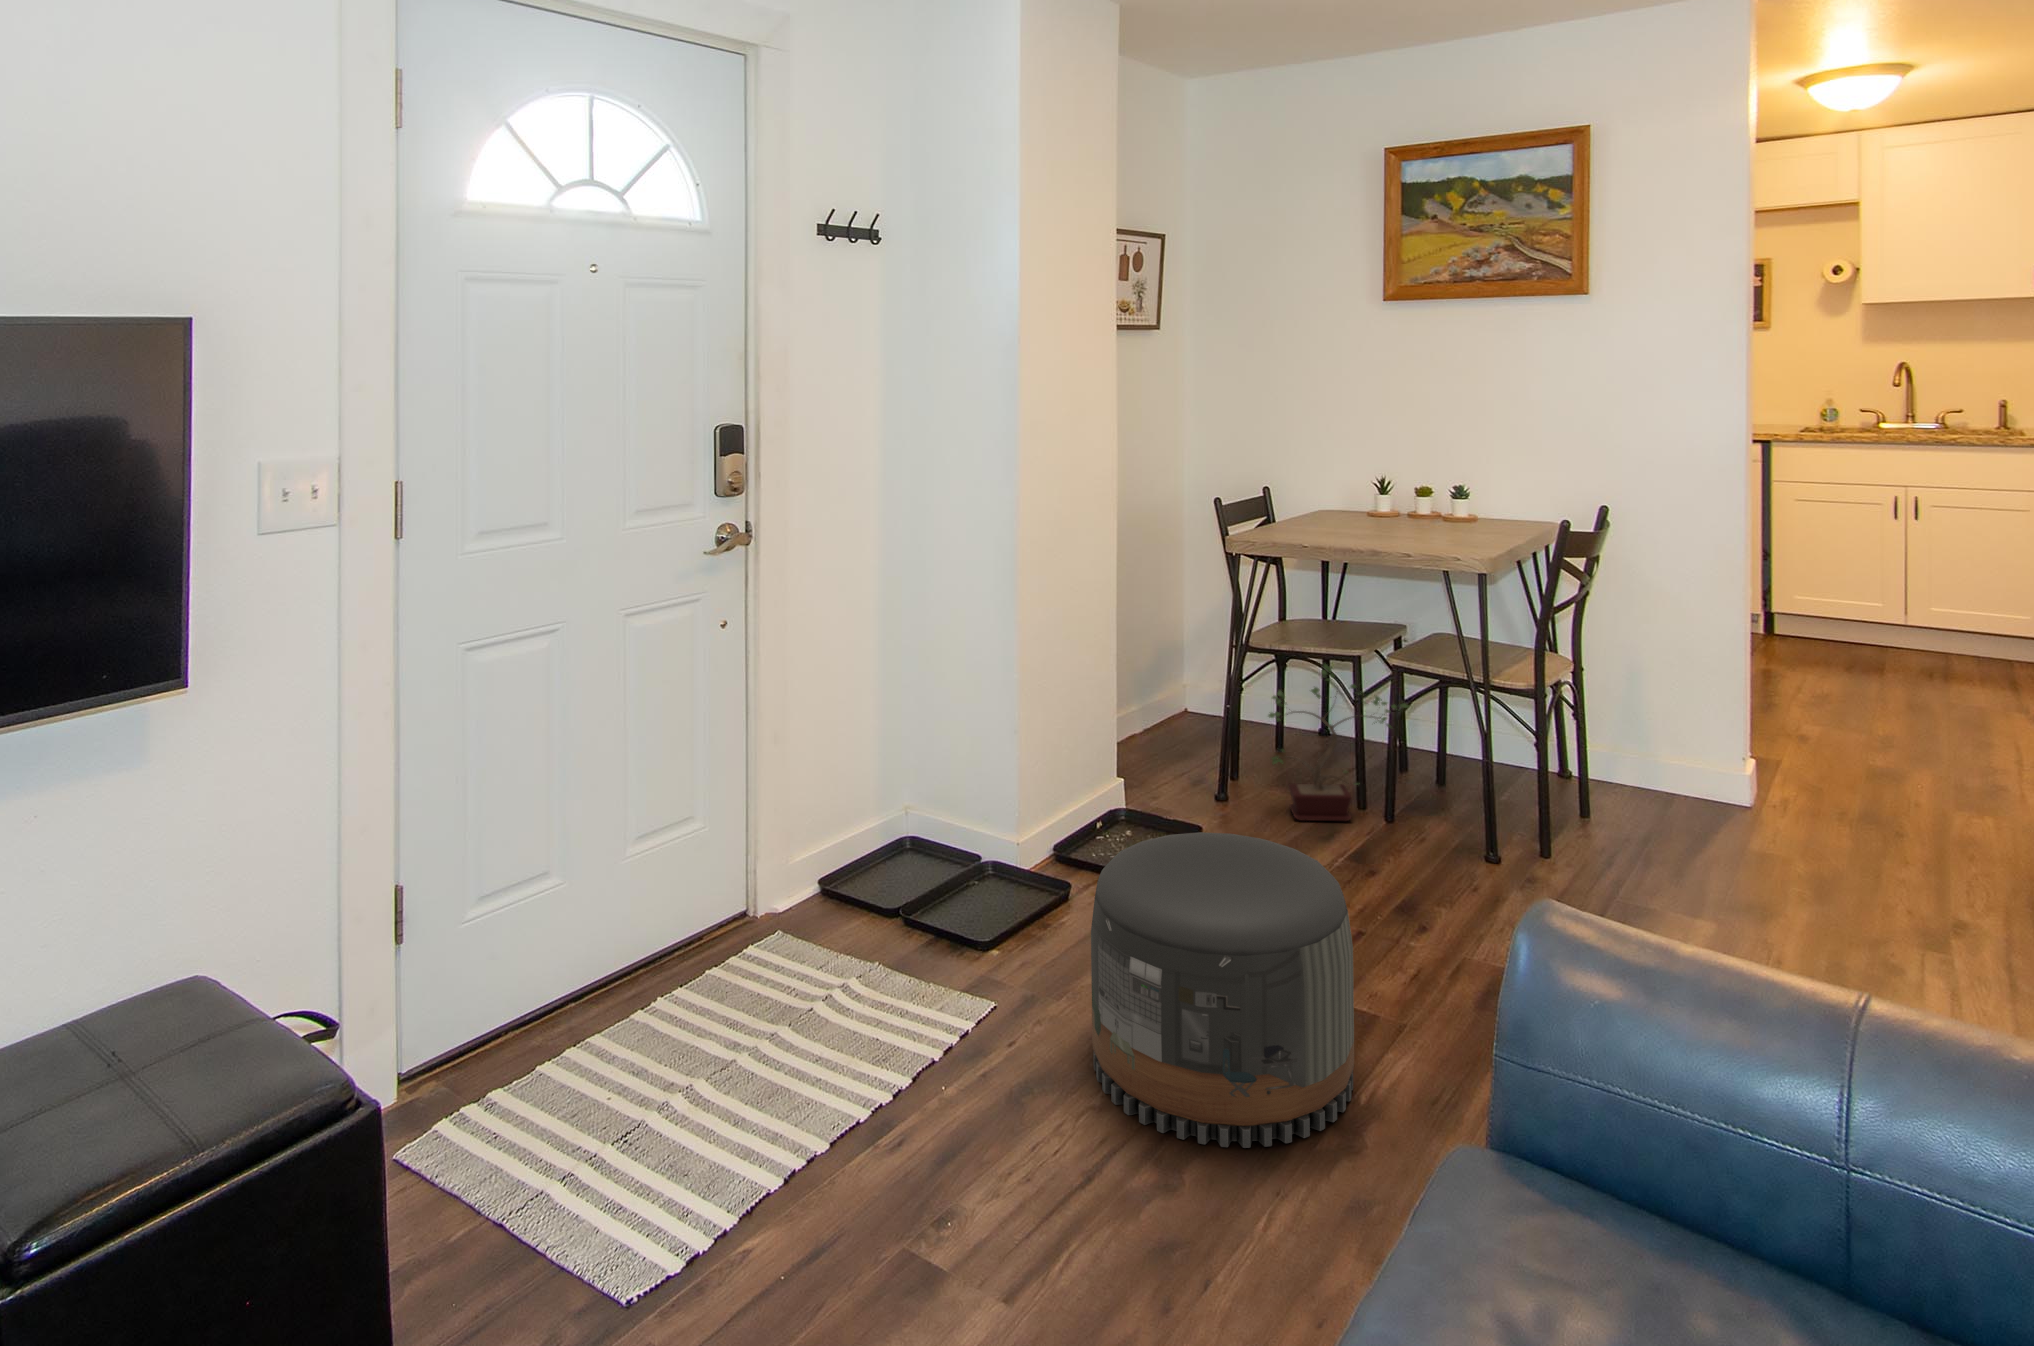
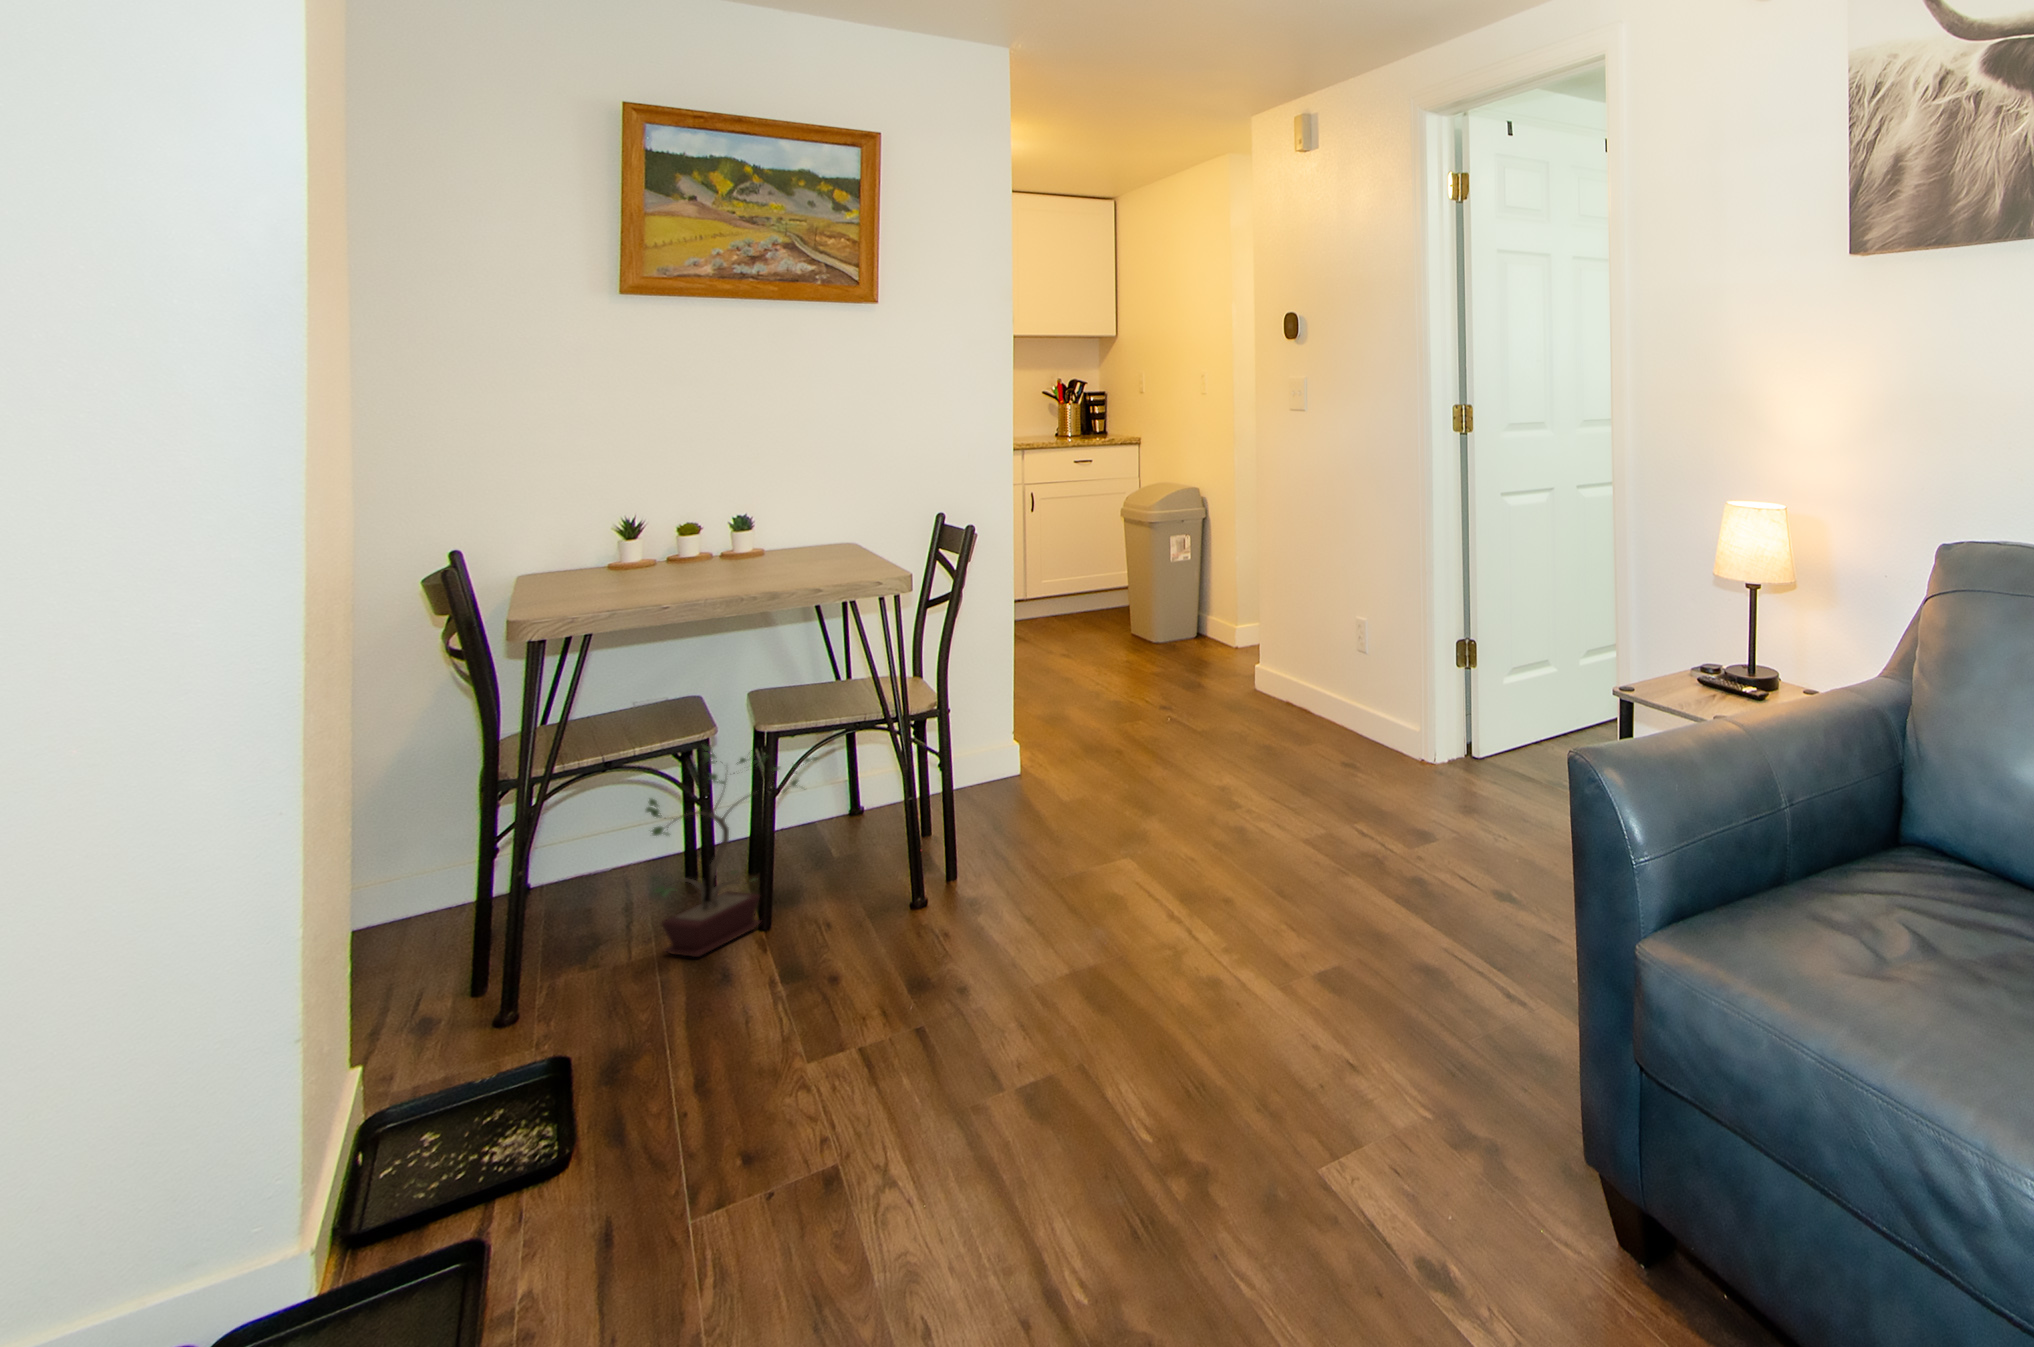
pouf: present [1091,832,1354,1148] -> none [907,852,1236,1238]

